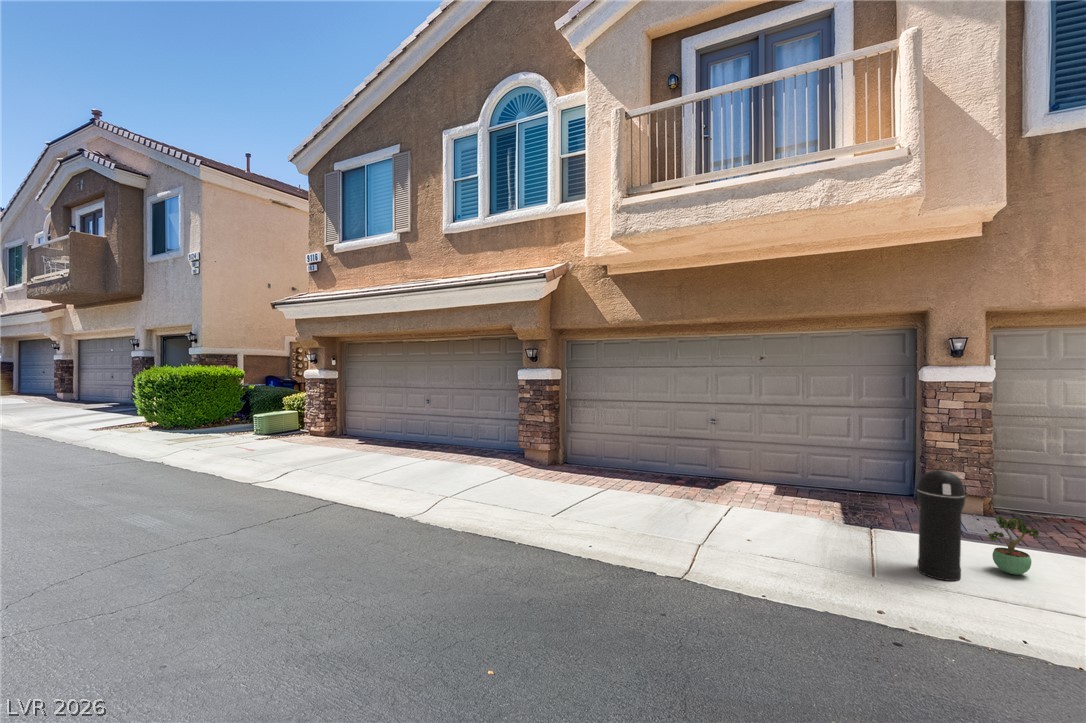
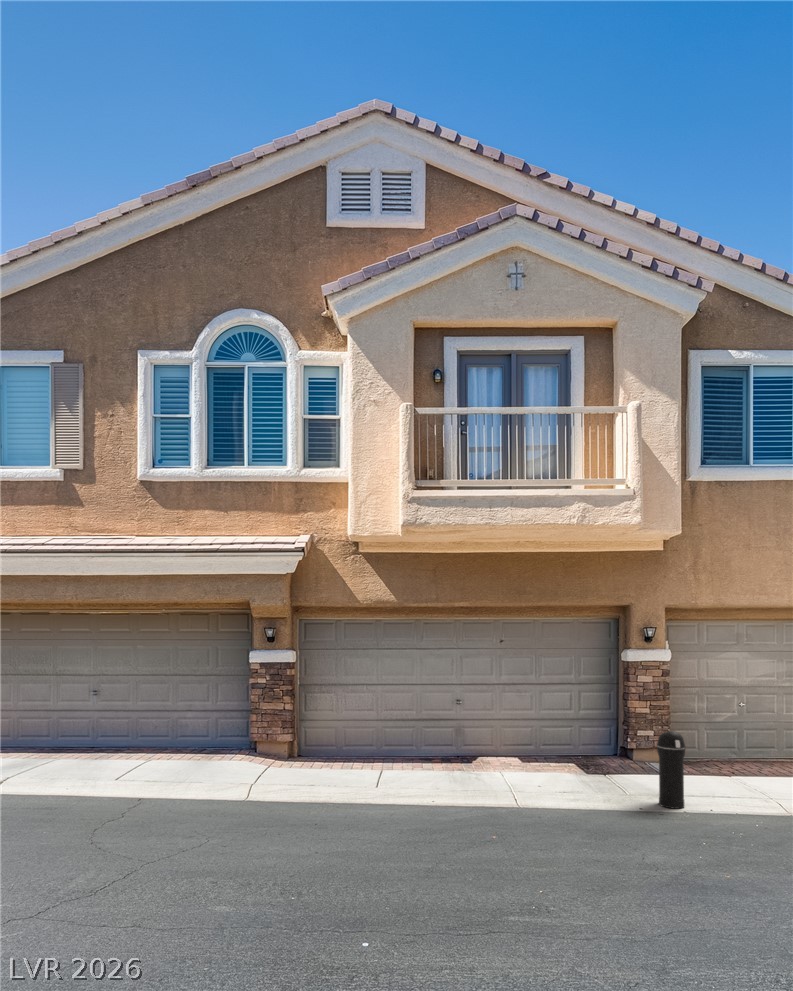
potted plant: present [988,516,1039,575] -> none [692,759,719,799]

